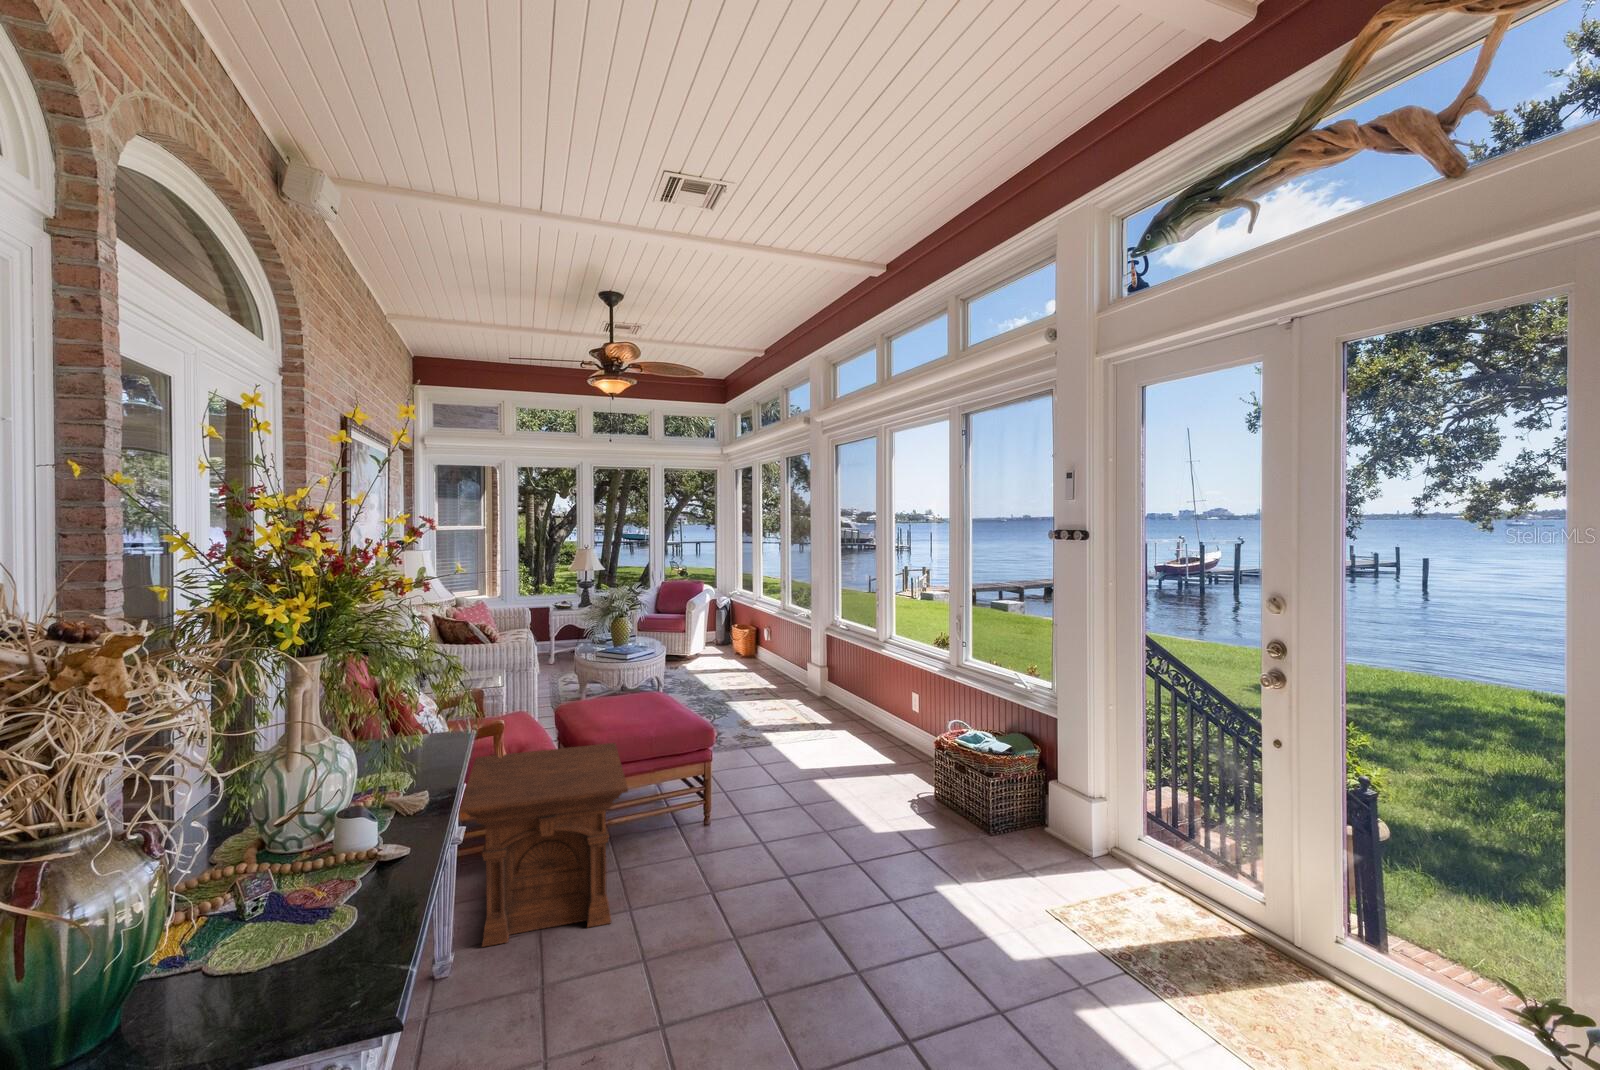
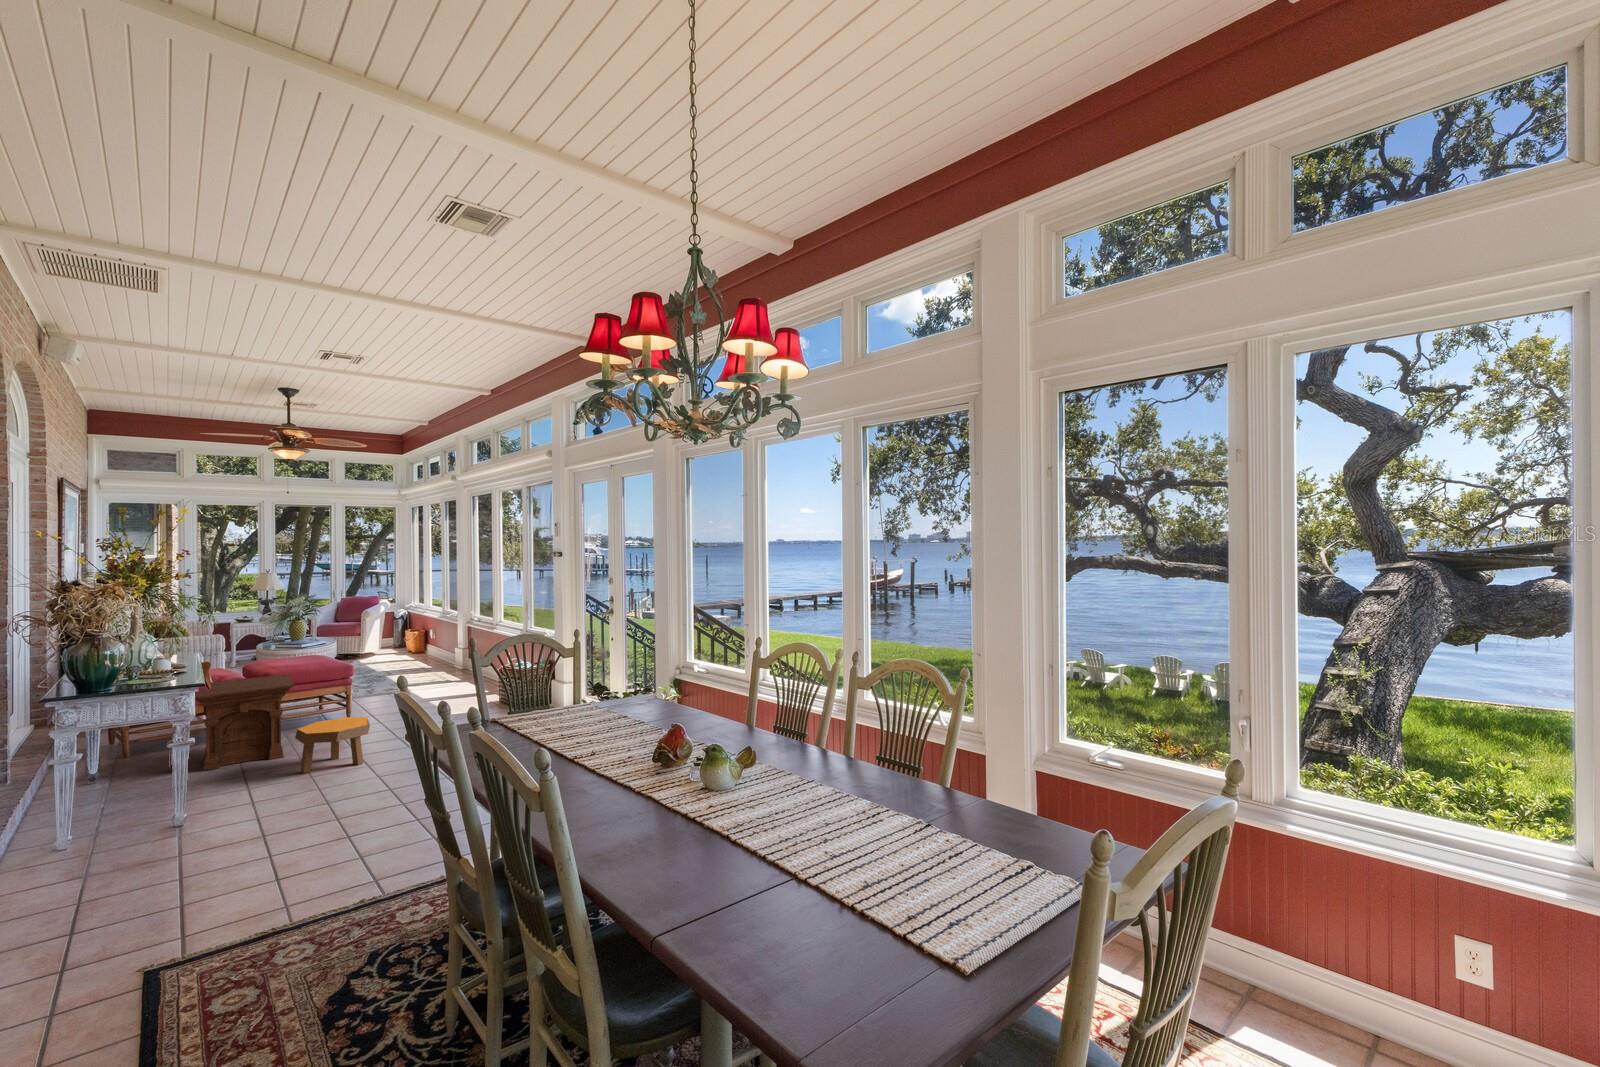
footstool: none [633,865,770,1015] -> present [295,717,370,773]

